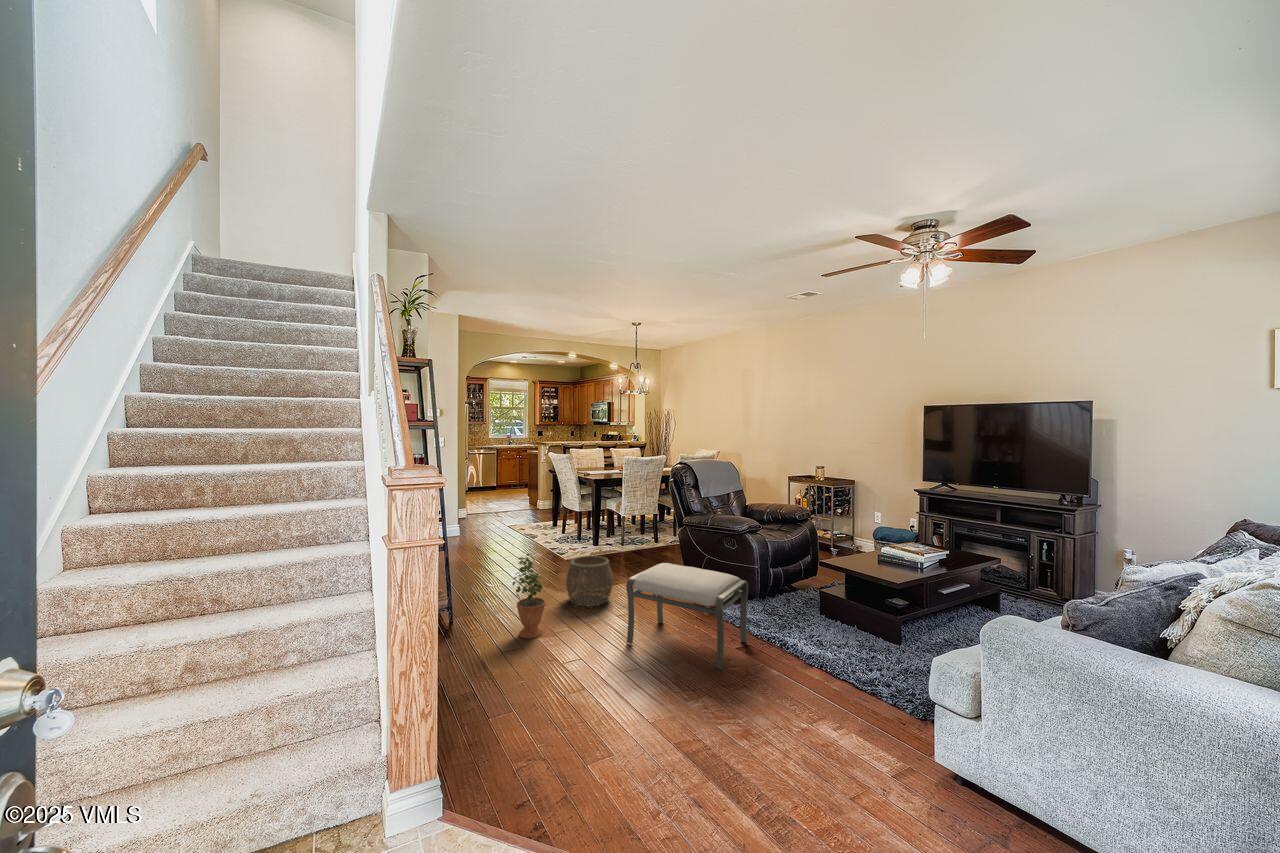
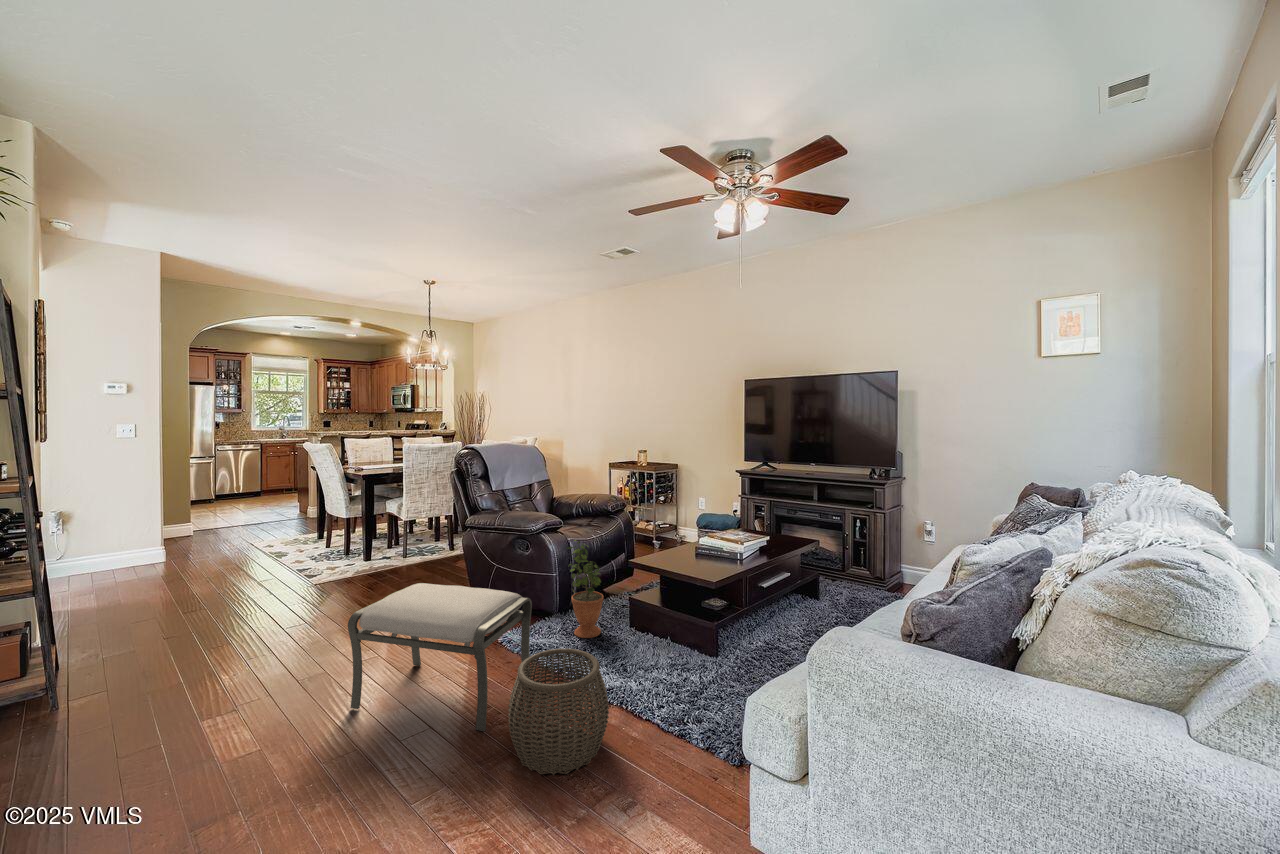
potted plant: present [513,554,545,639] -> present [567,540,604,638]
woven basket: present [566,556,613,607] -> present [508,649,609,775]

